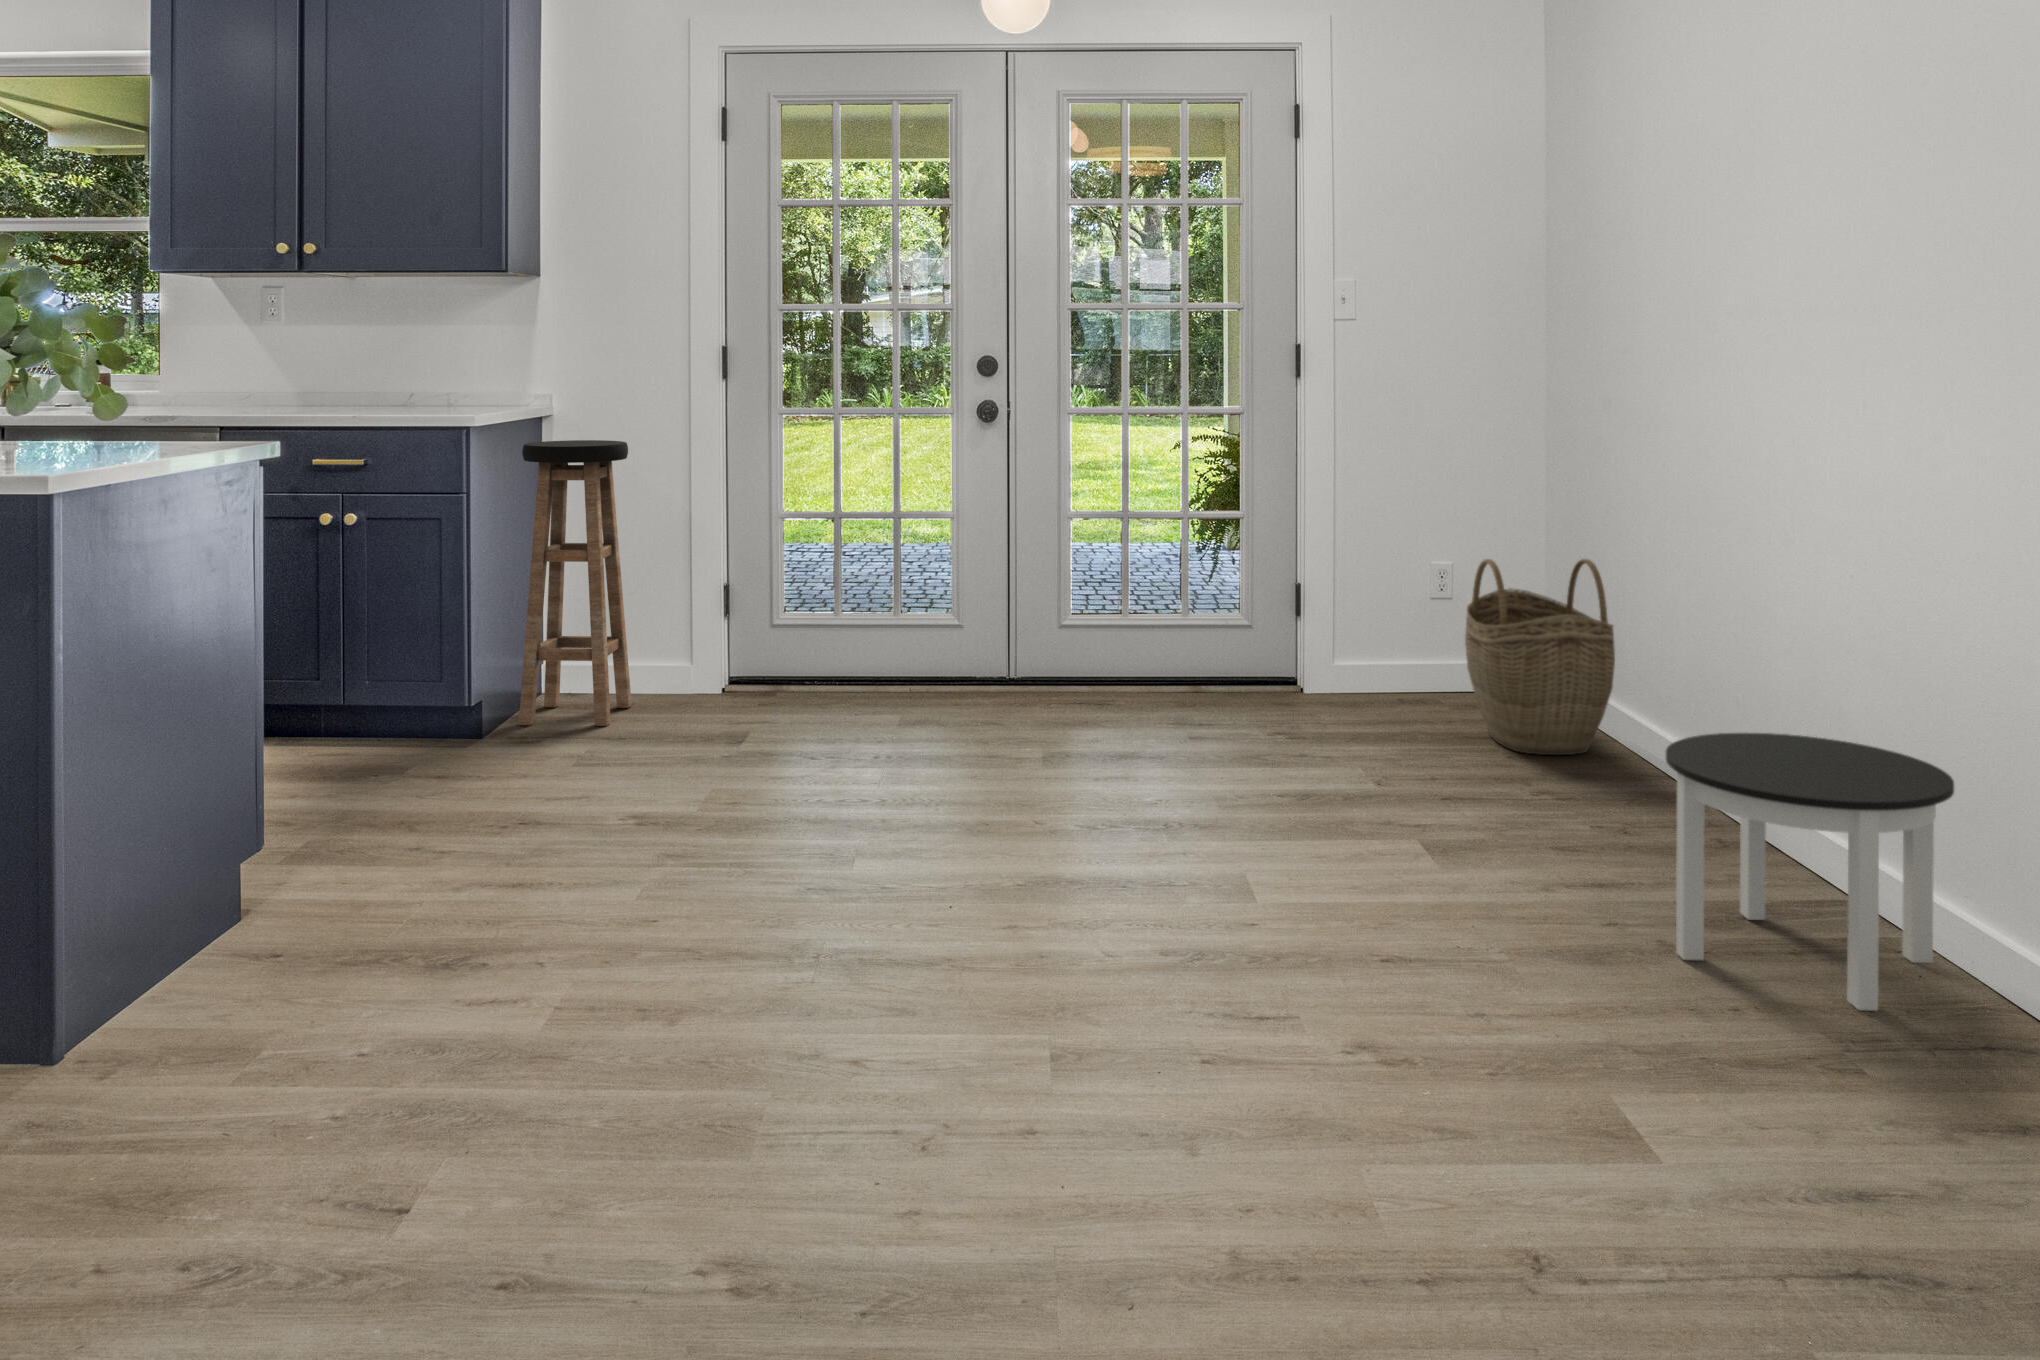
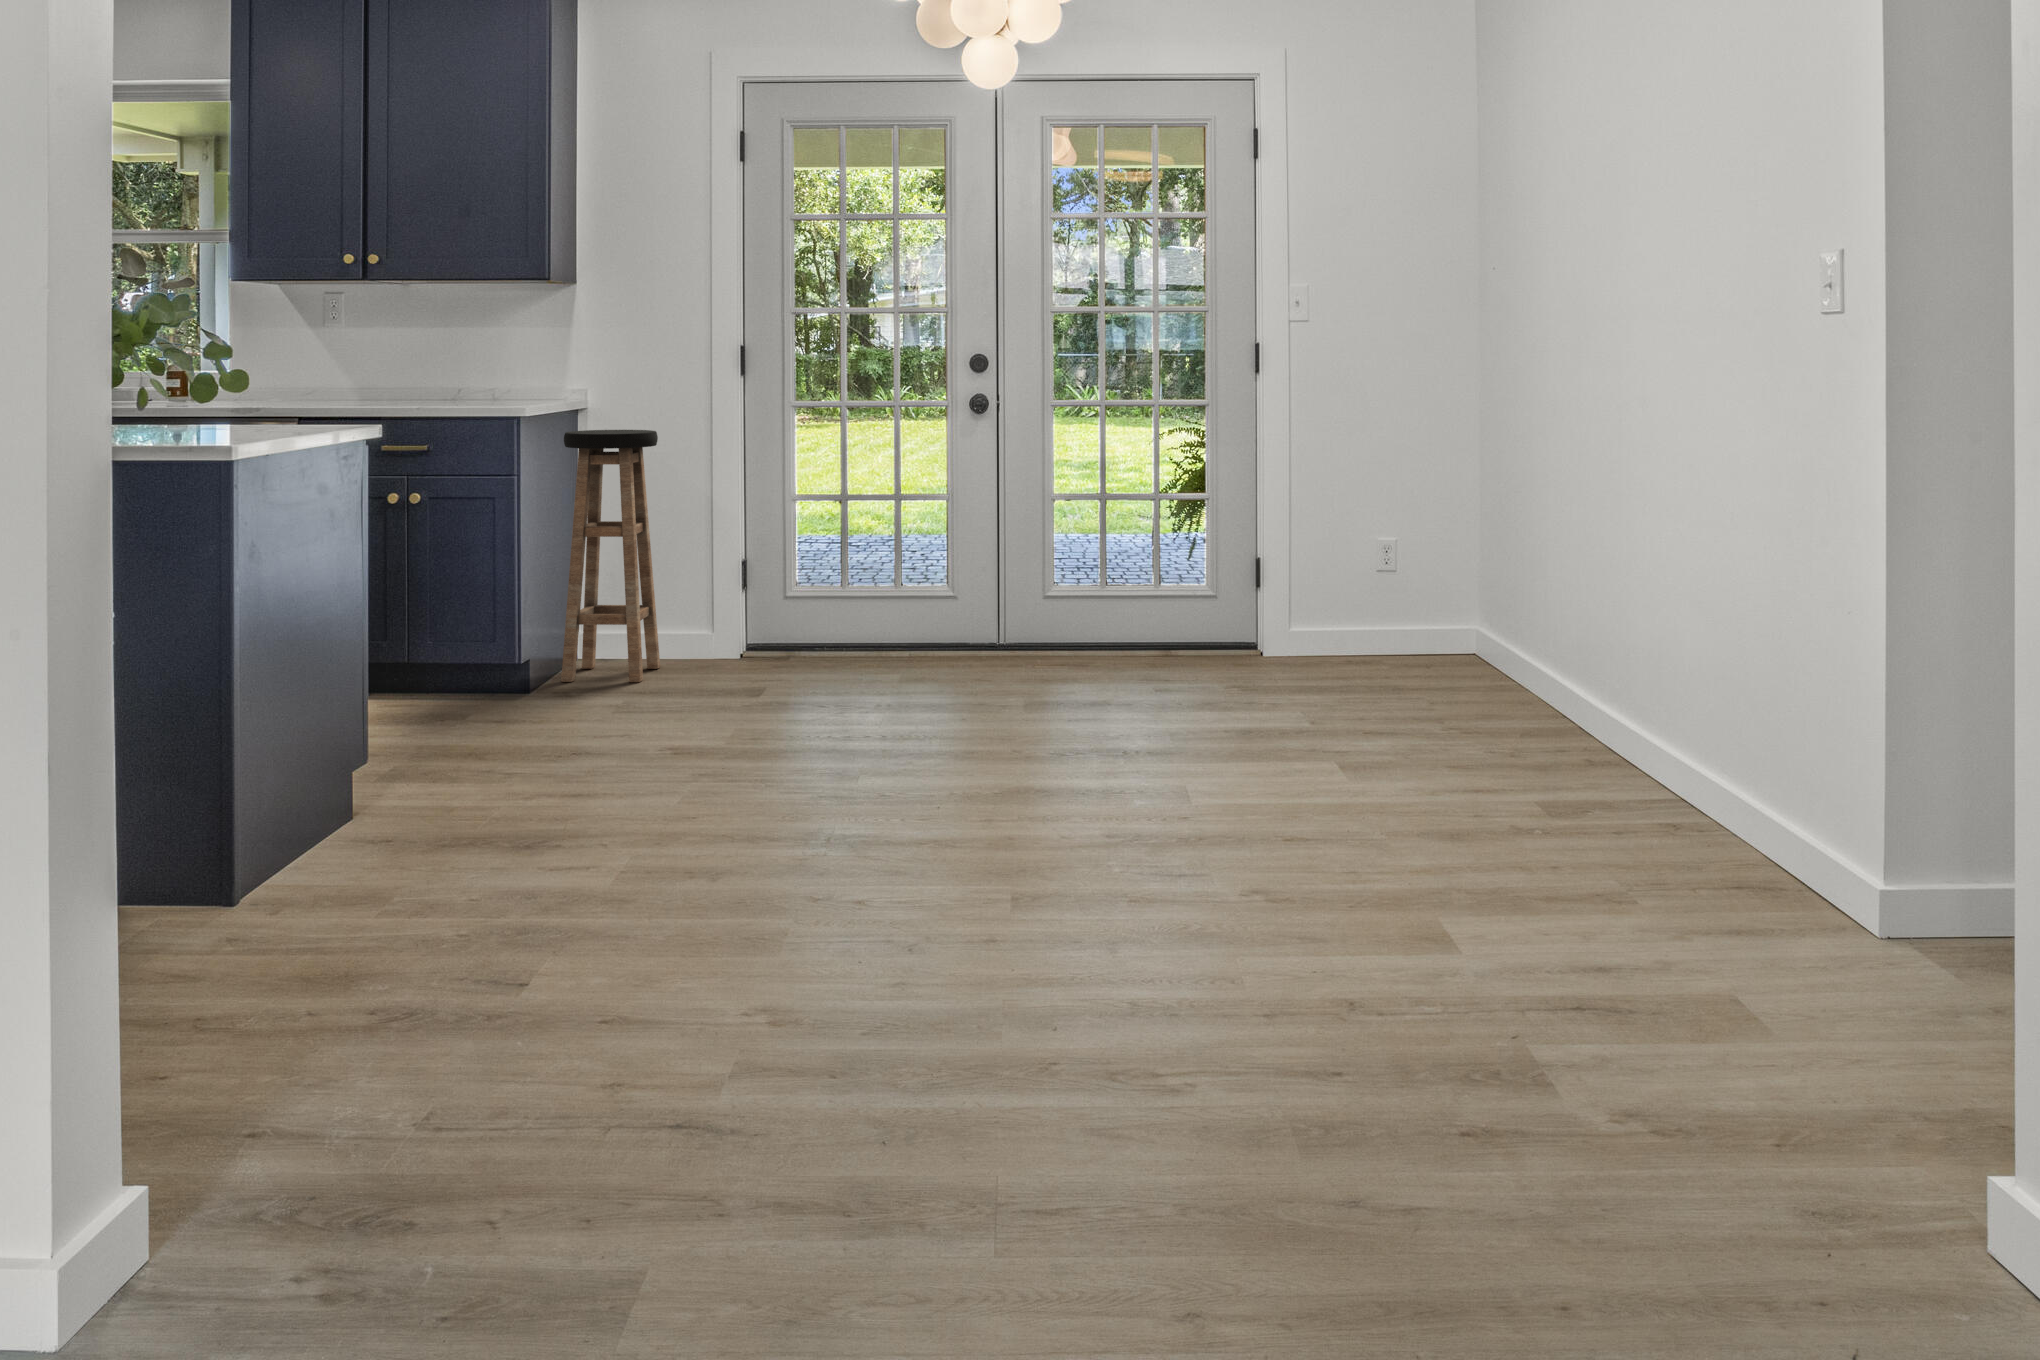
woven basket: present [1465,559,1615,755] -> none [1399,530,1523,700]
round table: present [1666,733,1954,1011] -> none [1513,656,1730,860]

